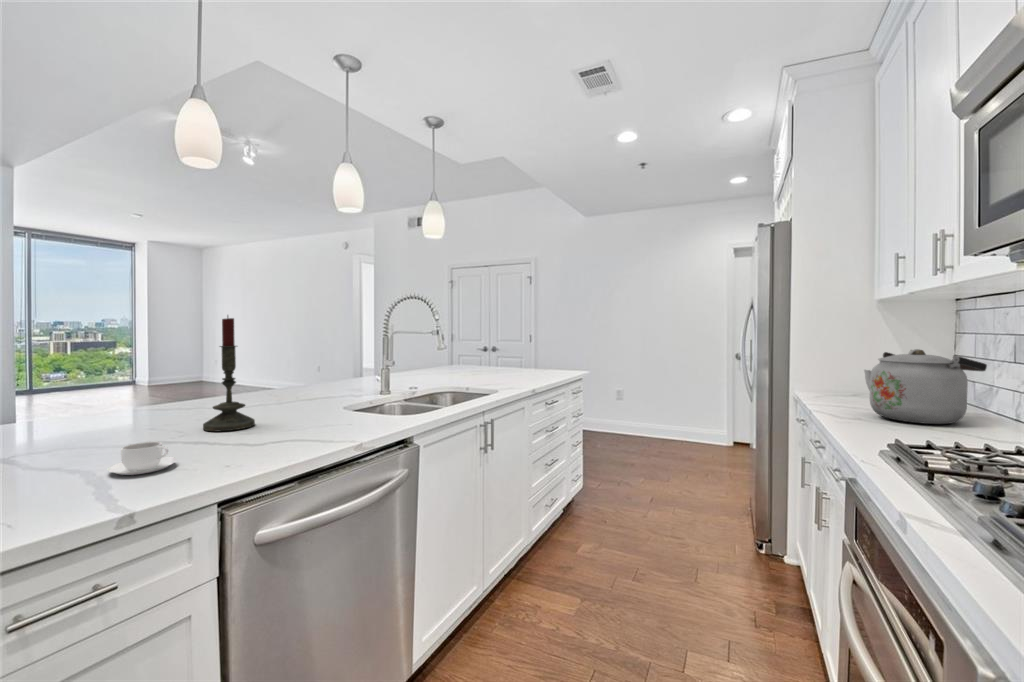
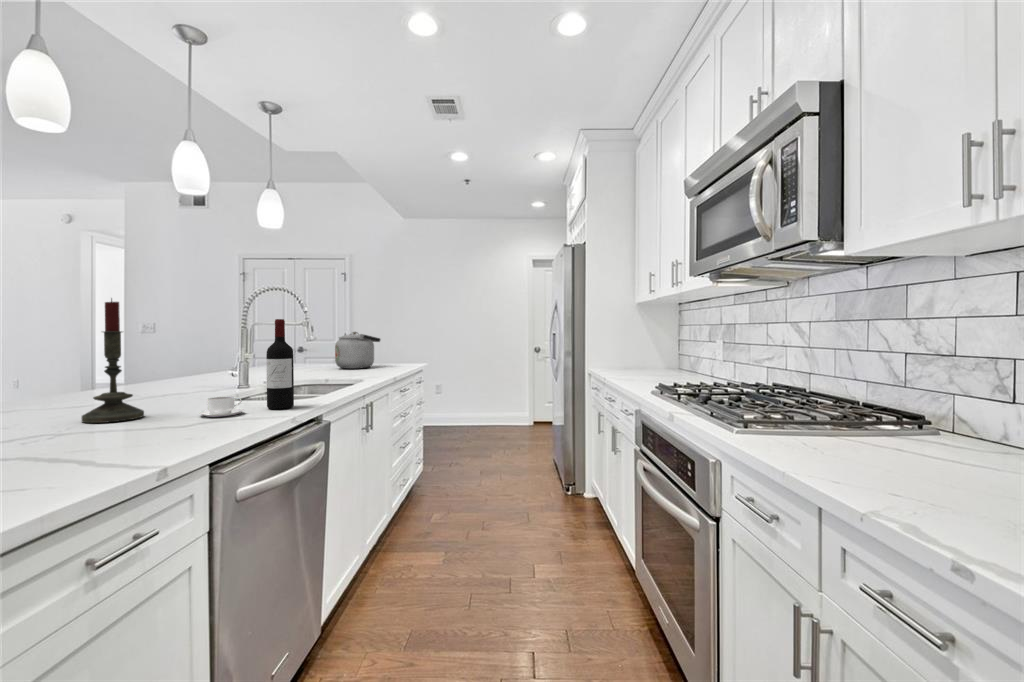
wine bottle: none [357,333,384,429] -> present [266,319,294,409]
kettle: present [864,349,987,424] -> present [335,332,380,369]
coffee cup: present [107,442,177,475] -> present [199,396,244,417]

